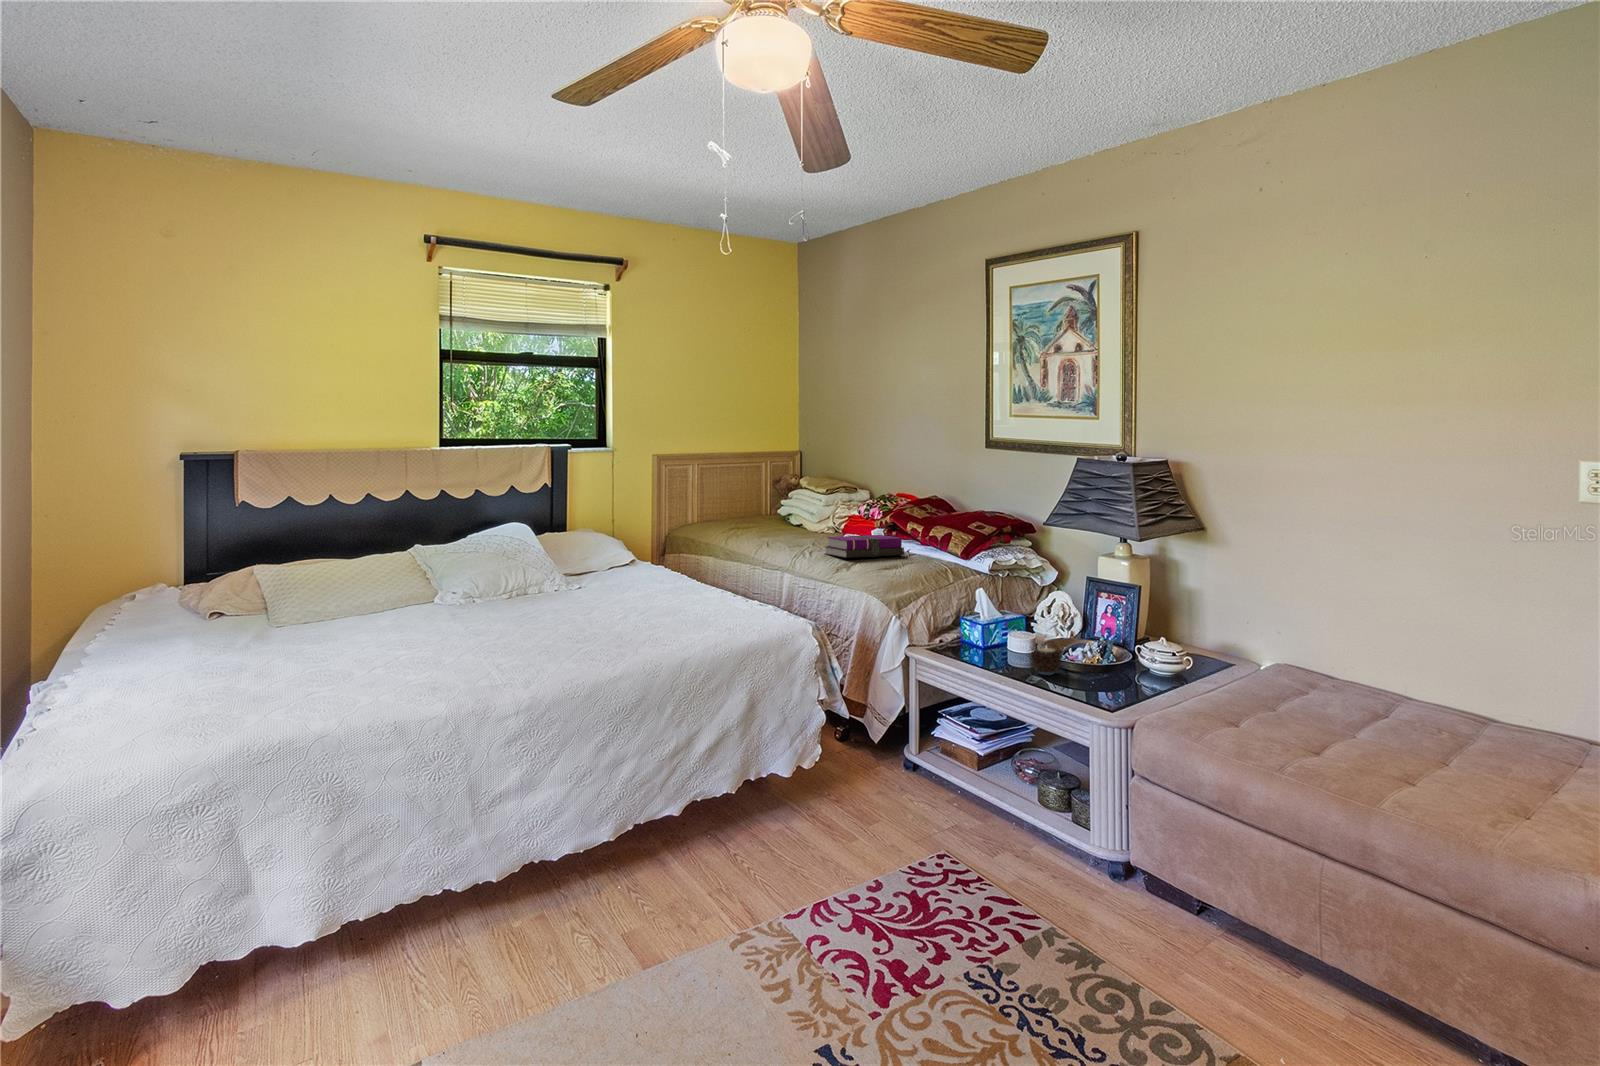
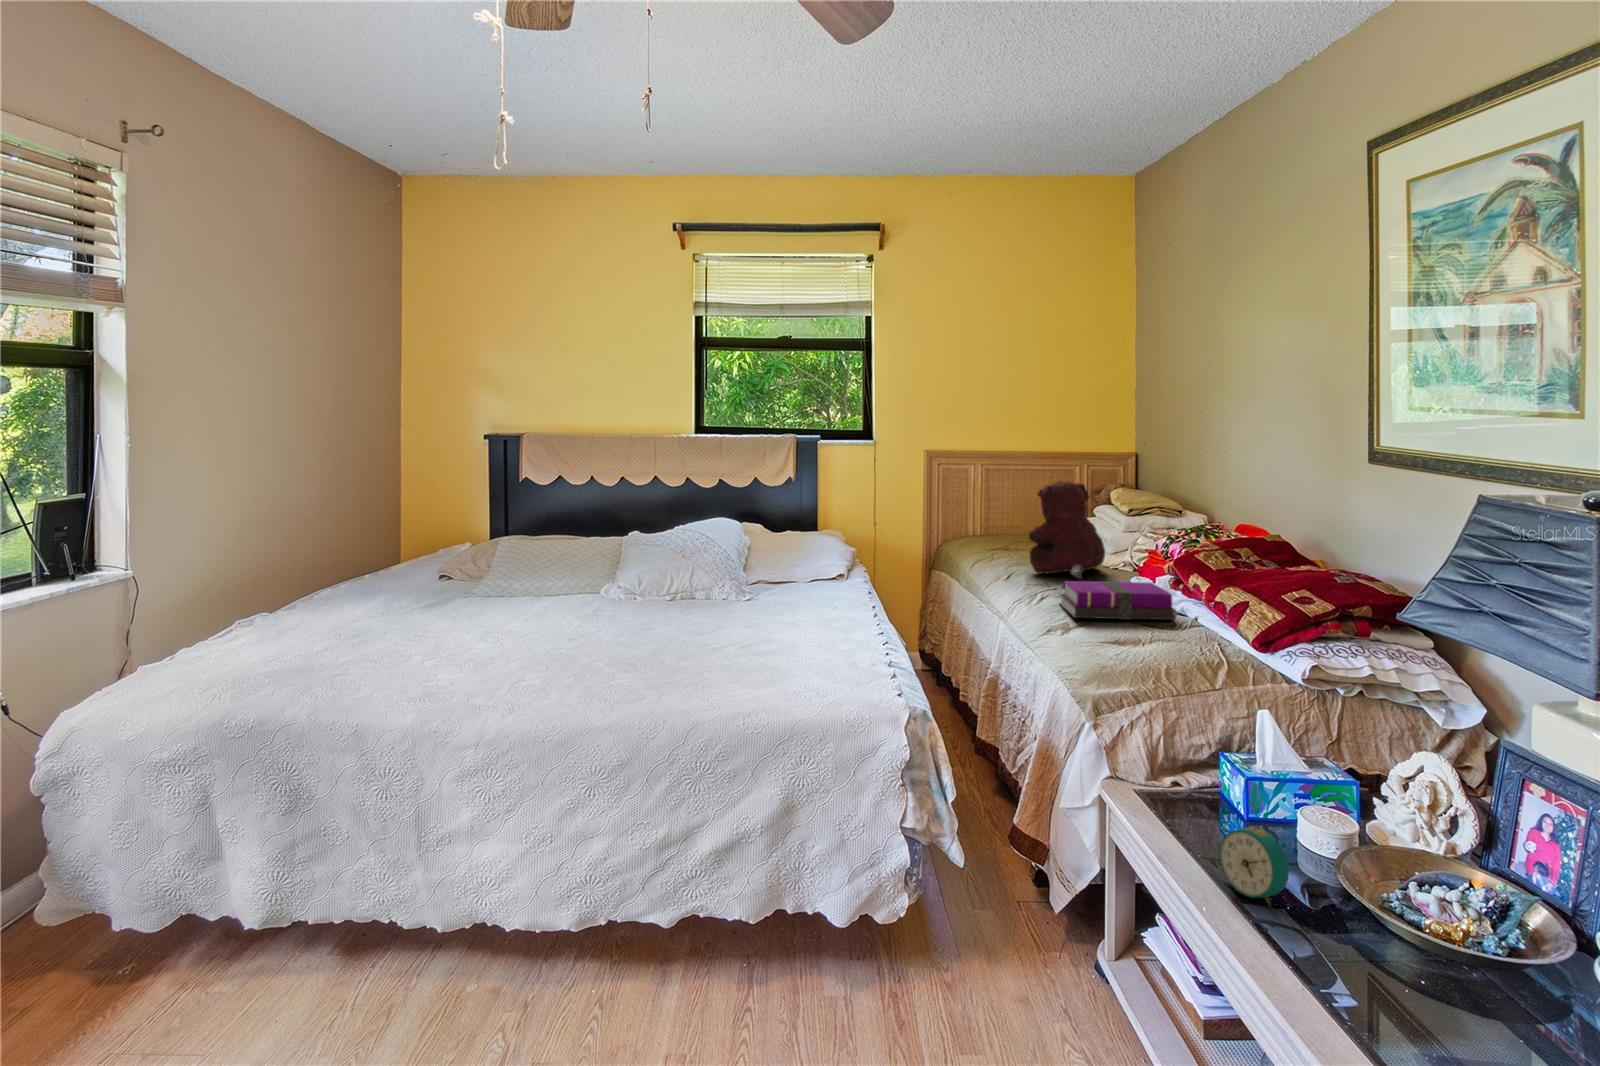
teddy bear: none [779,470,833,541] -> present [1029,481,1105,579]
alarm clock: none [986,627,1019,664] -> present [1219,826,1289,906]
candle: present [1031,647,1062,675] -> none [1298,904,1376,973]

